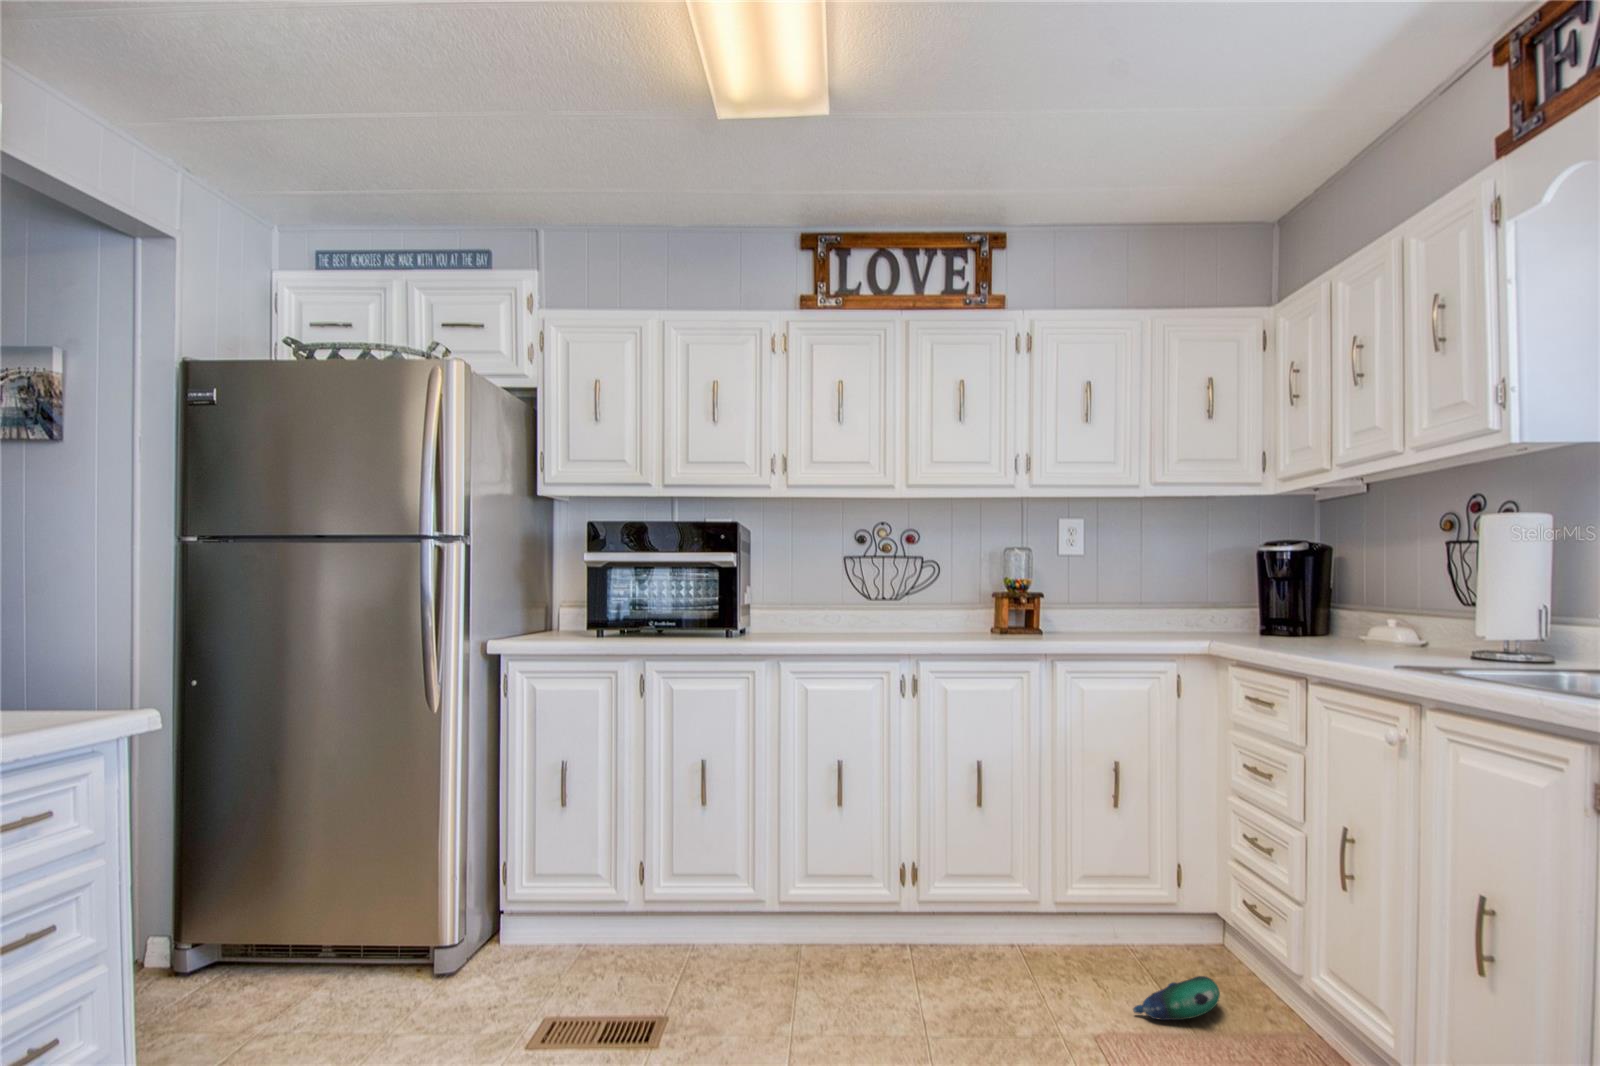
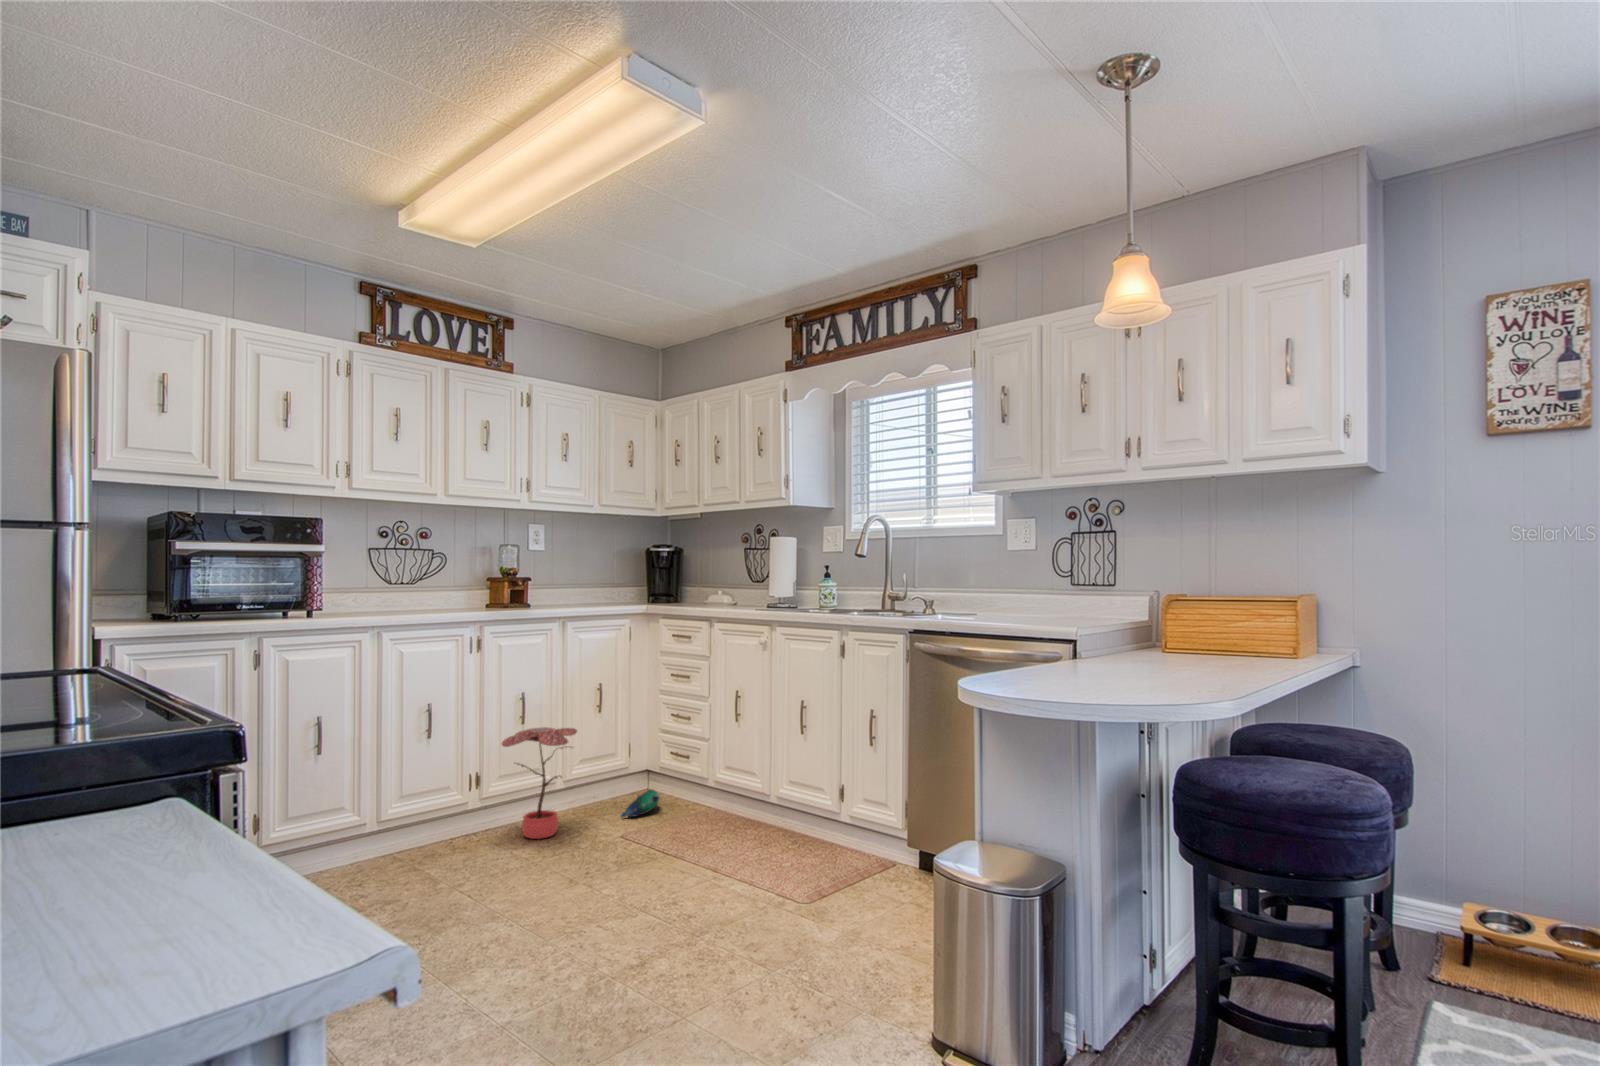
potted plant: none [923,825,1051,1009] -> present [501,727,577,839]

